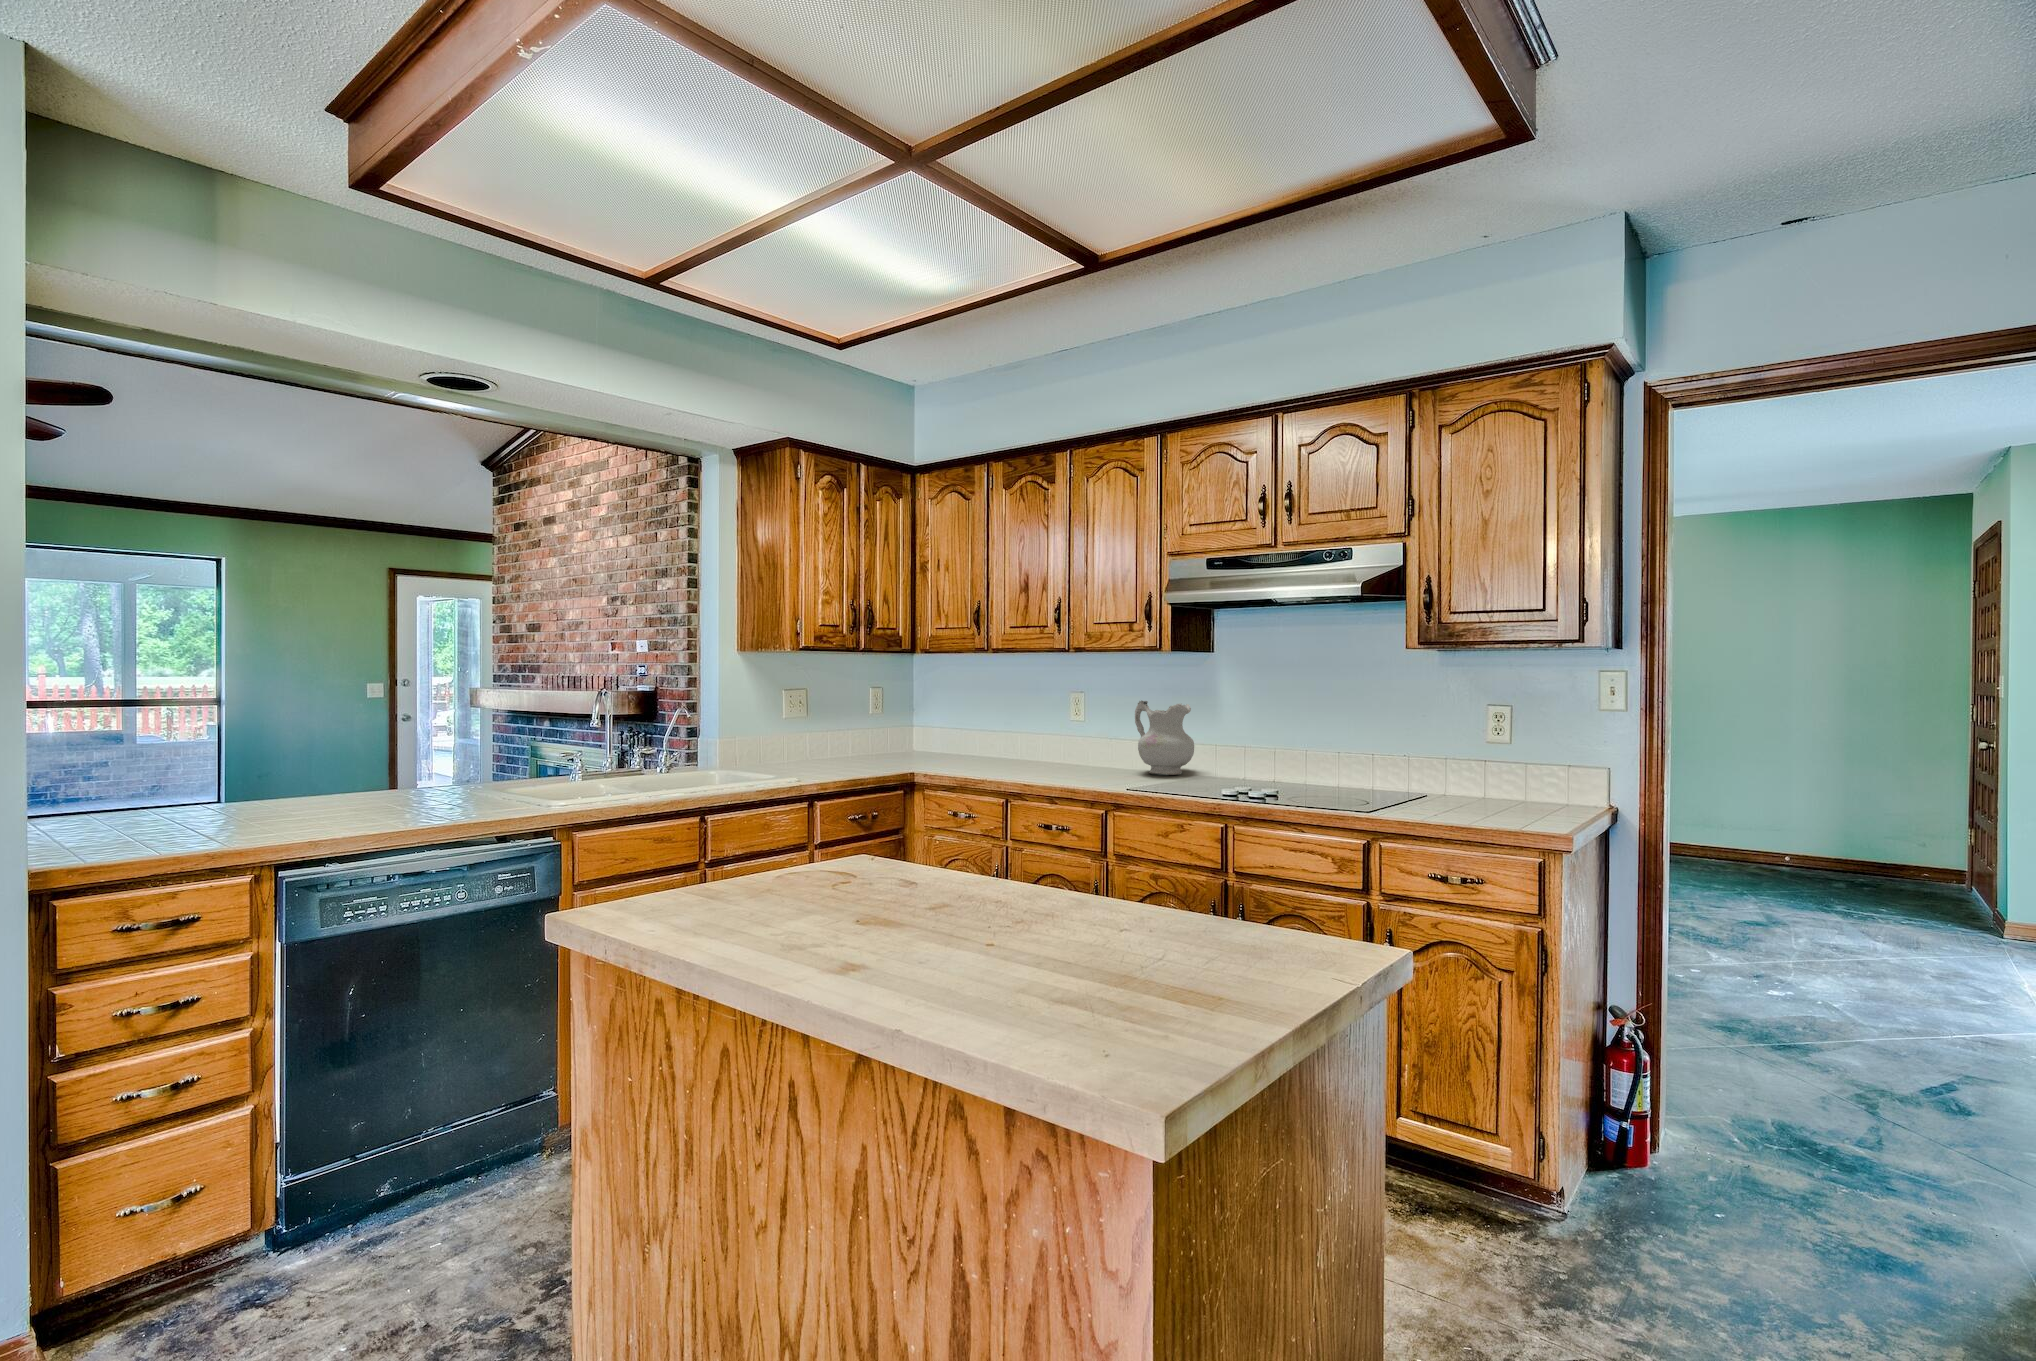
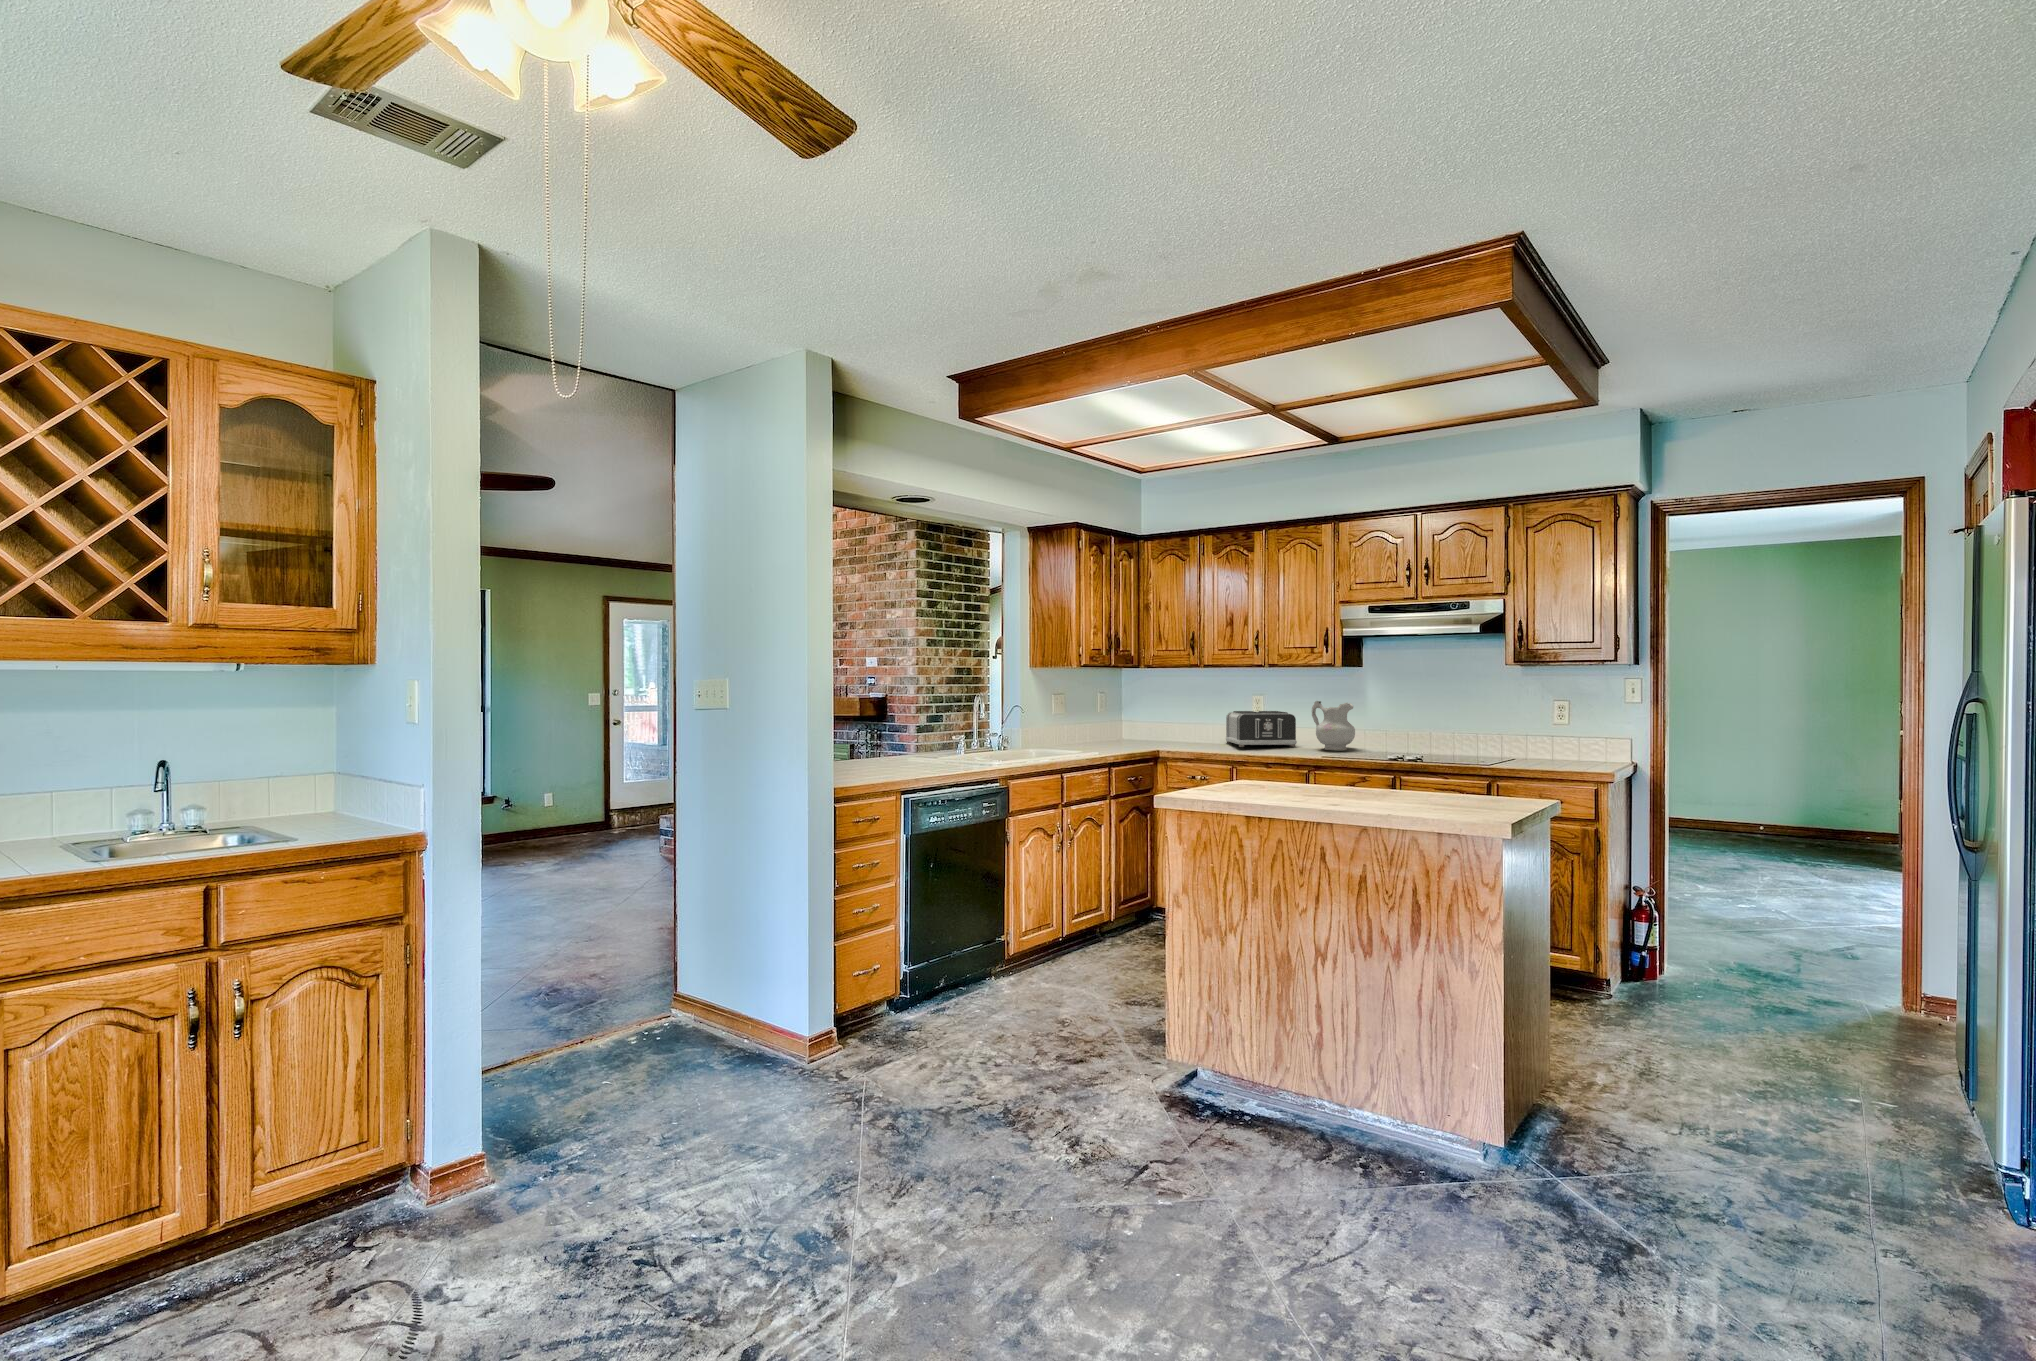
toaster: none [1031,714,1117,767] -> present [1226,711,1297,747]

